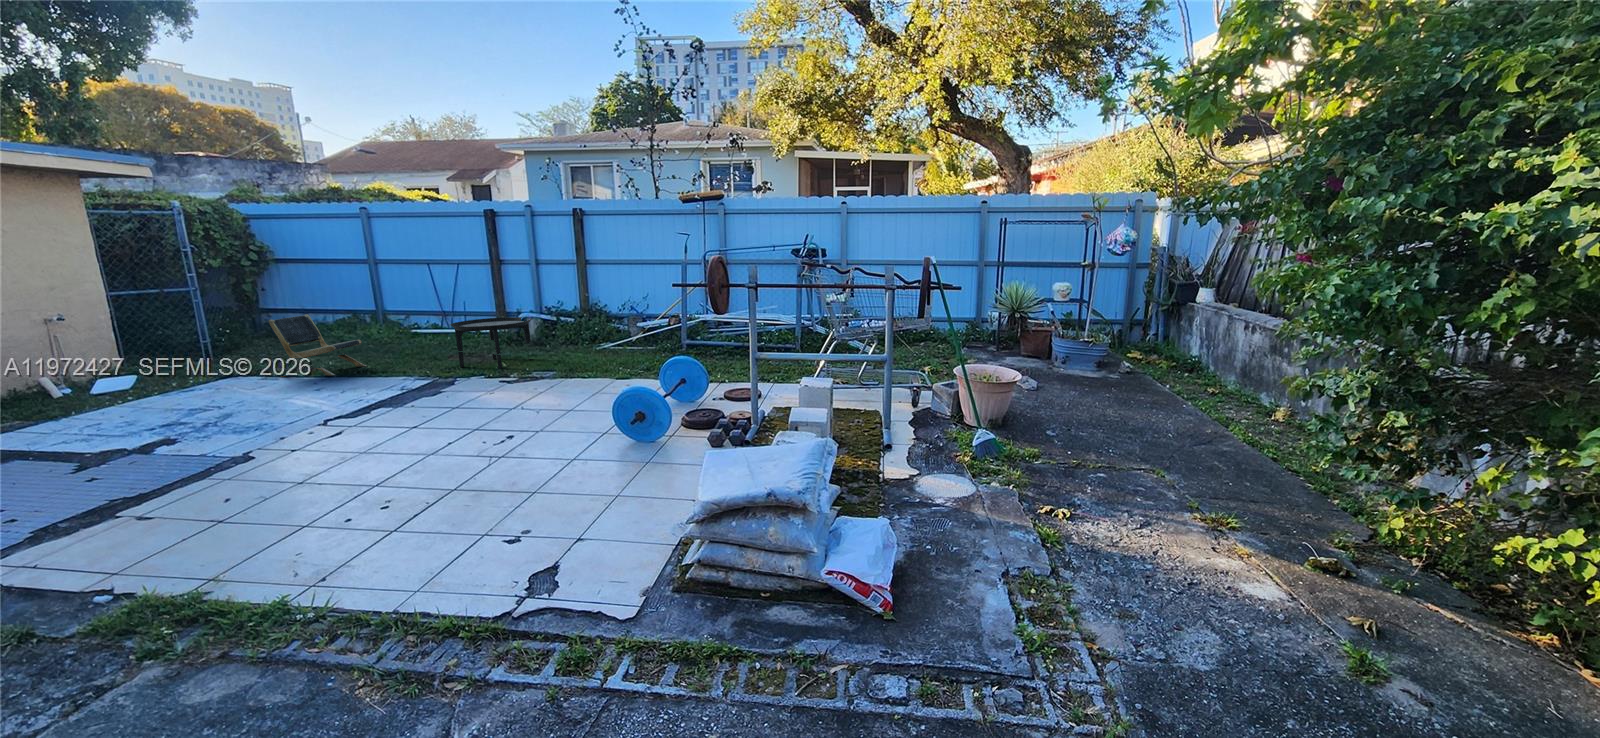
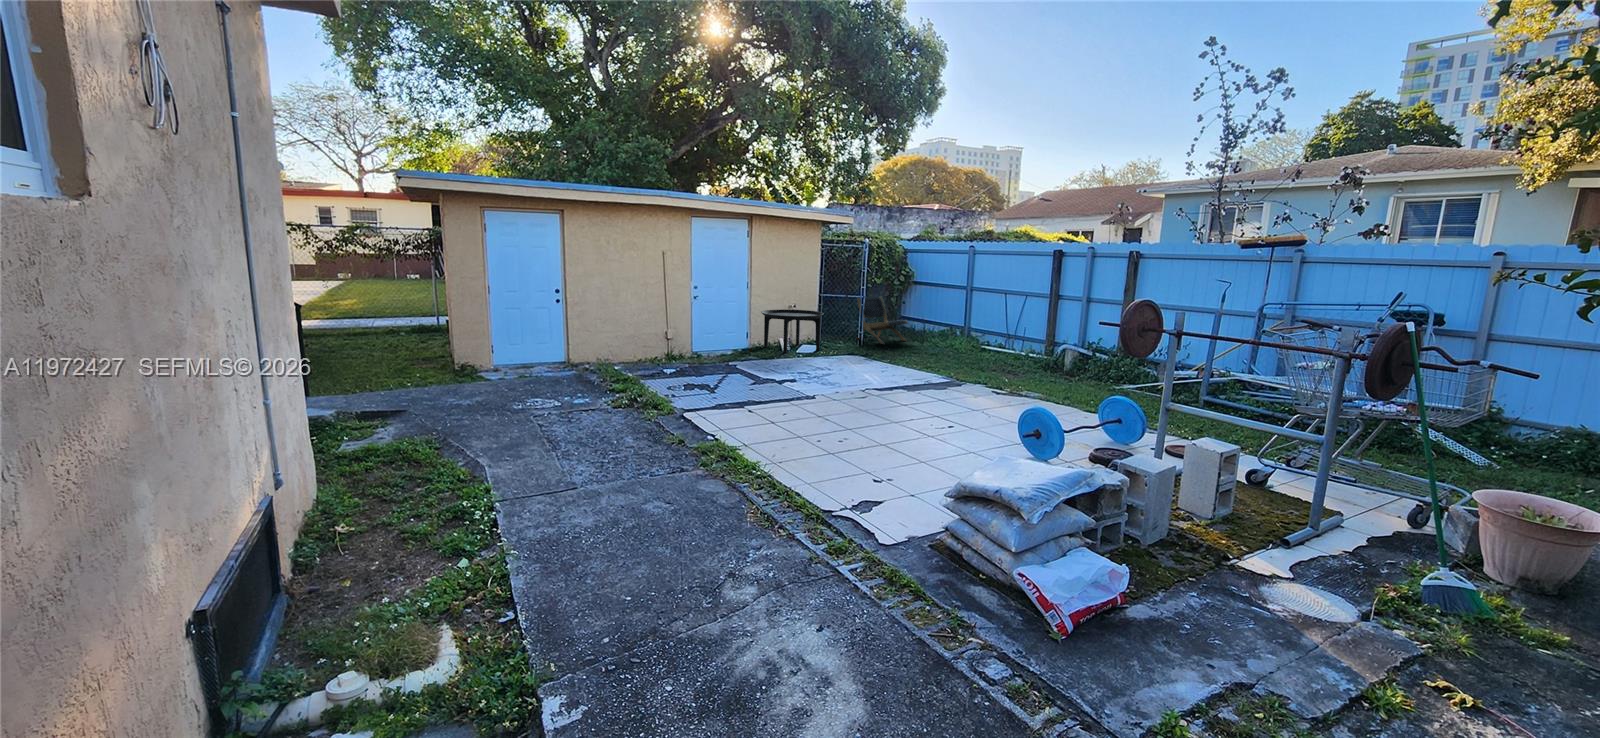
round table: present [450,317,533,369] -> present [761,309,824,353]

